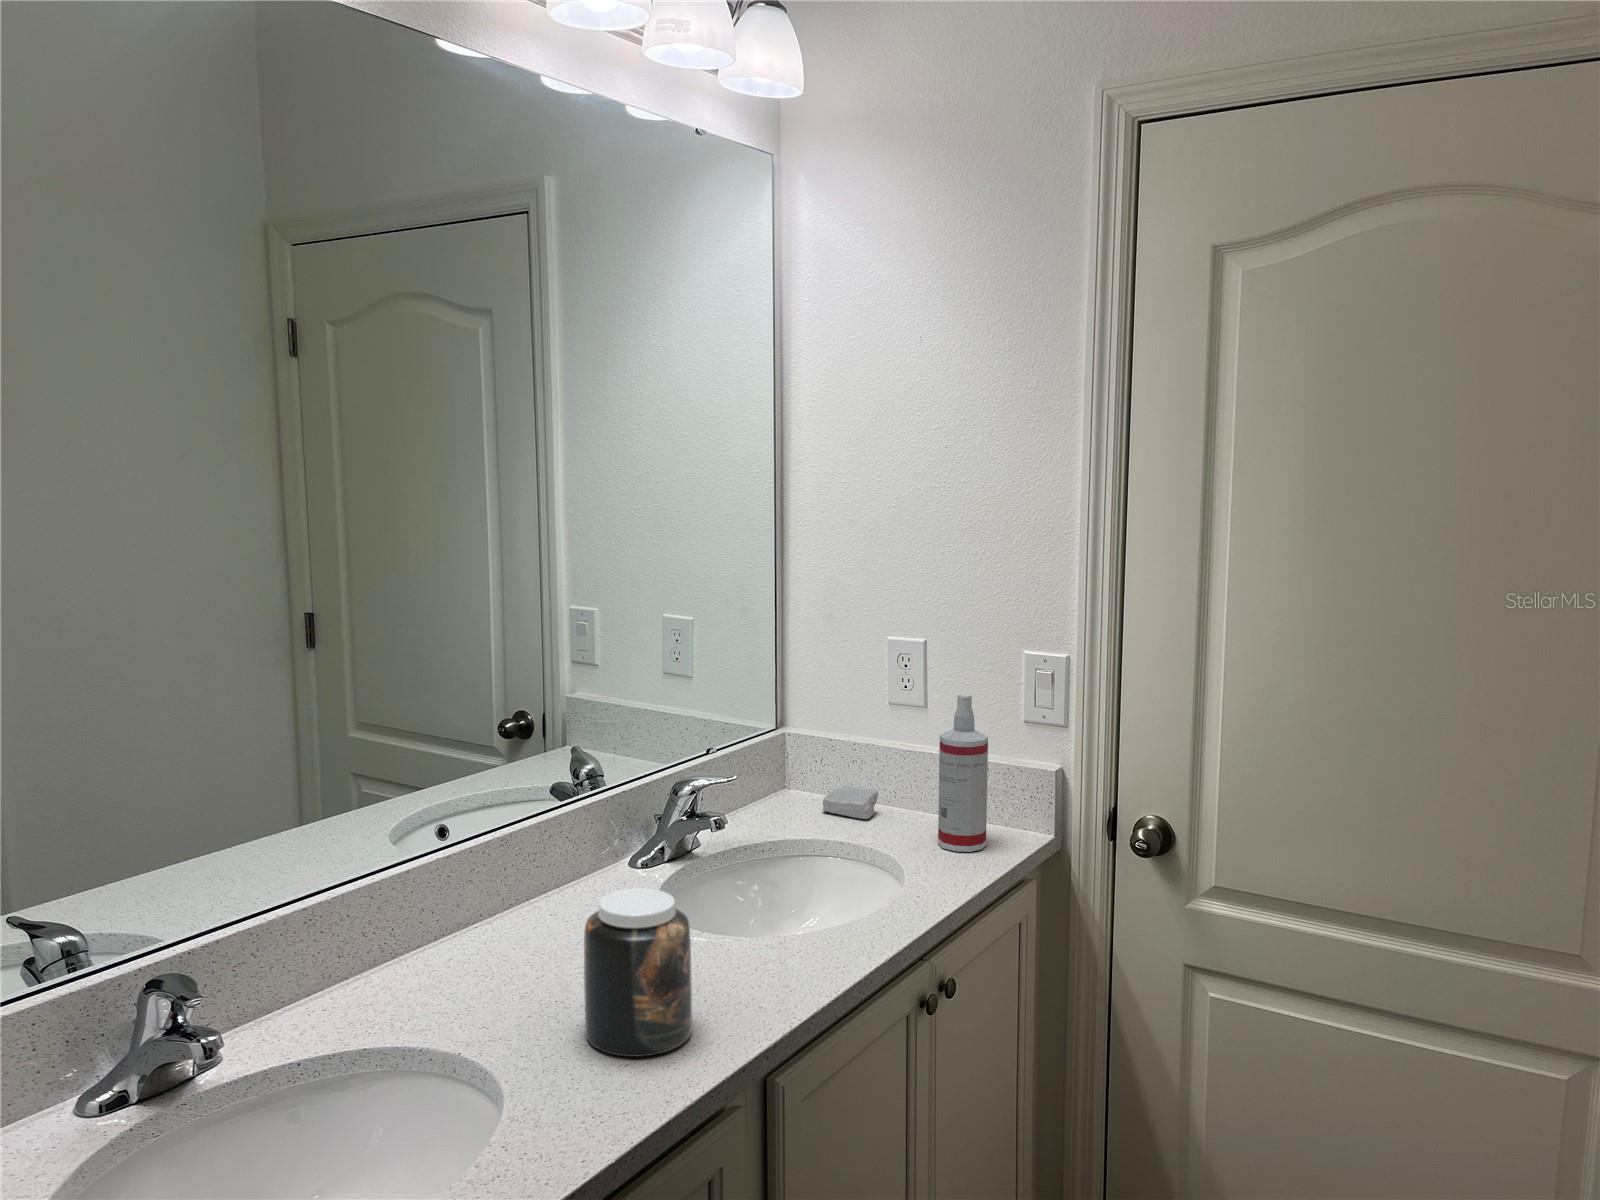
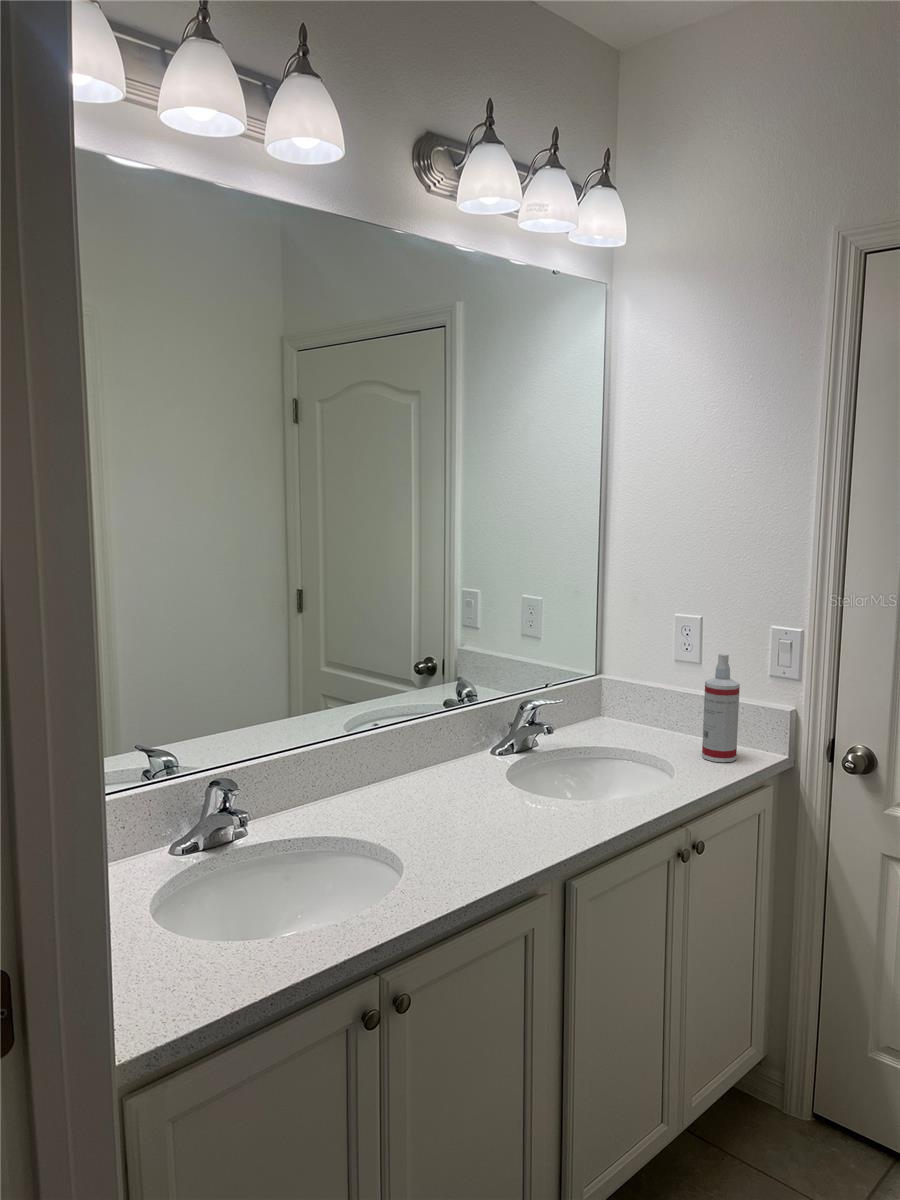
soap bar: present [823,786,878,819] -> none [625,716,664,738]
jar: present [584,888,692,1057] -> none [454,755,519,855]

